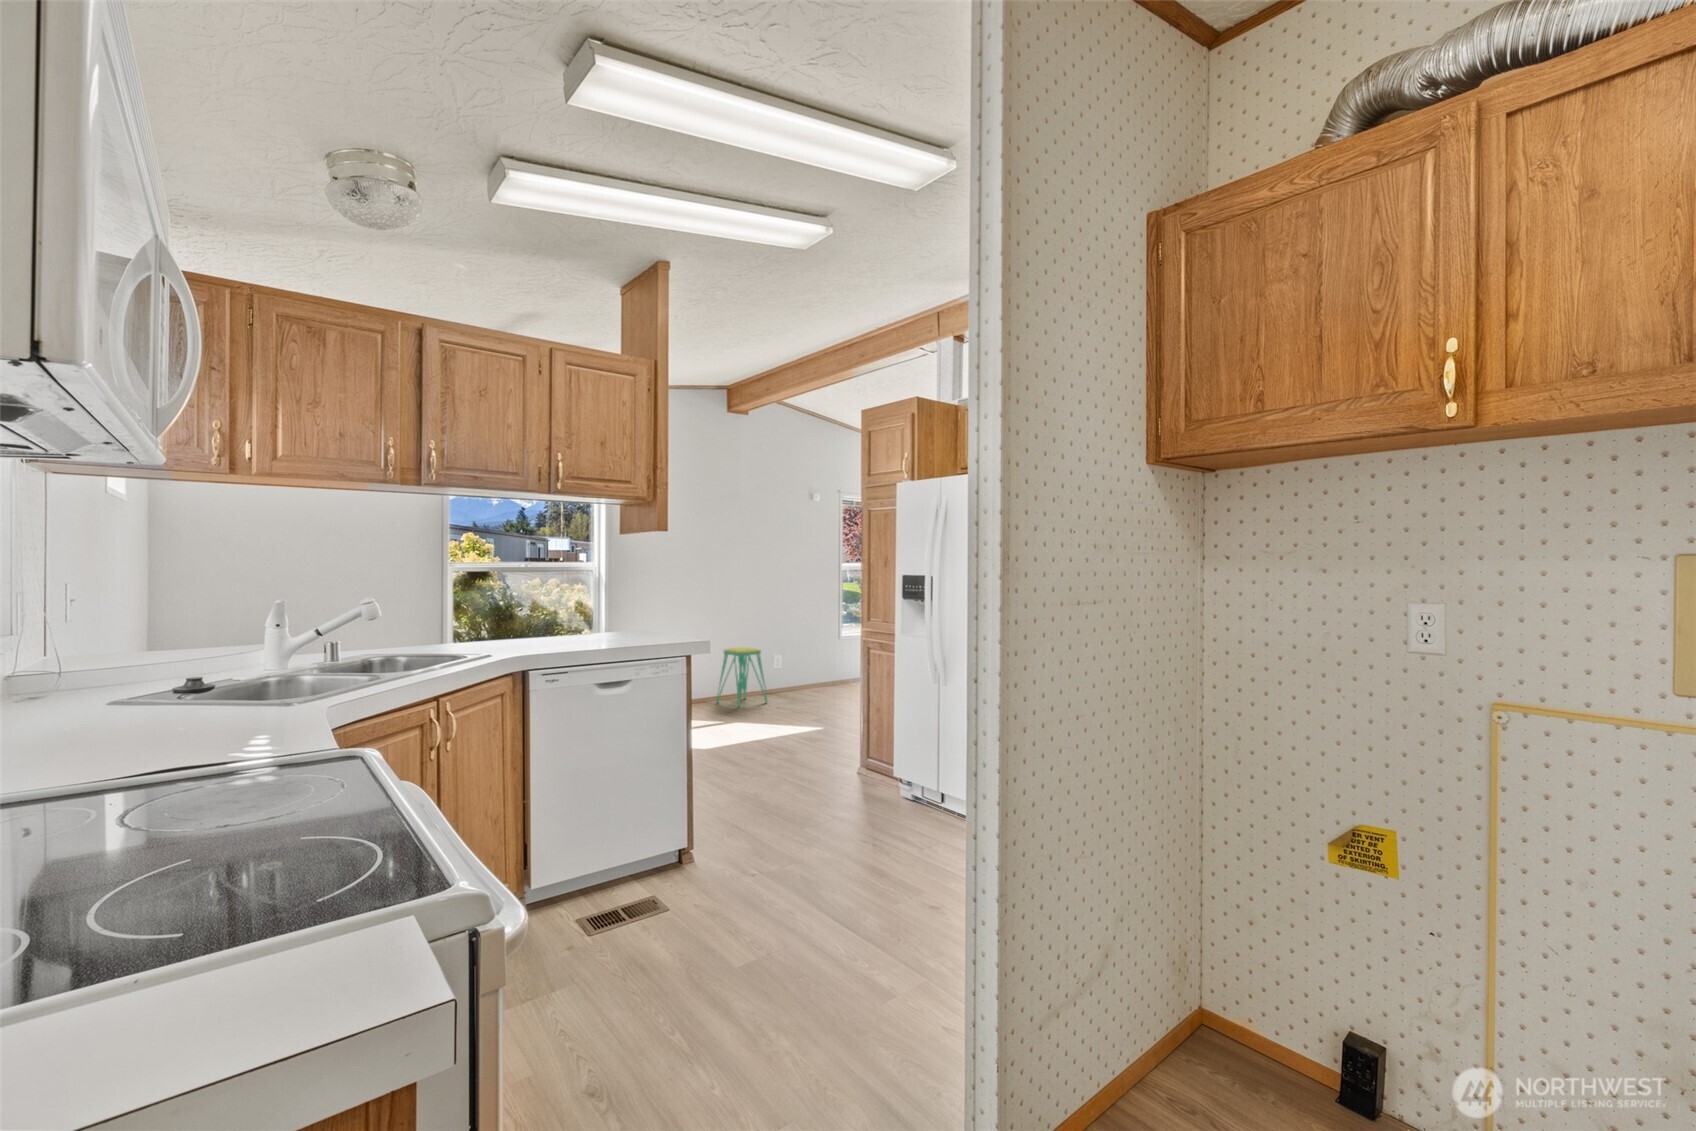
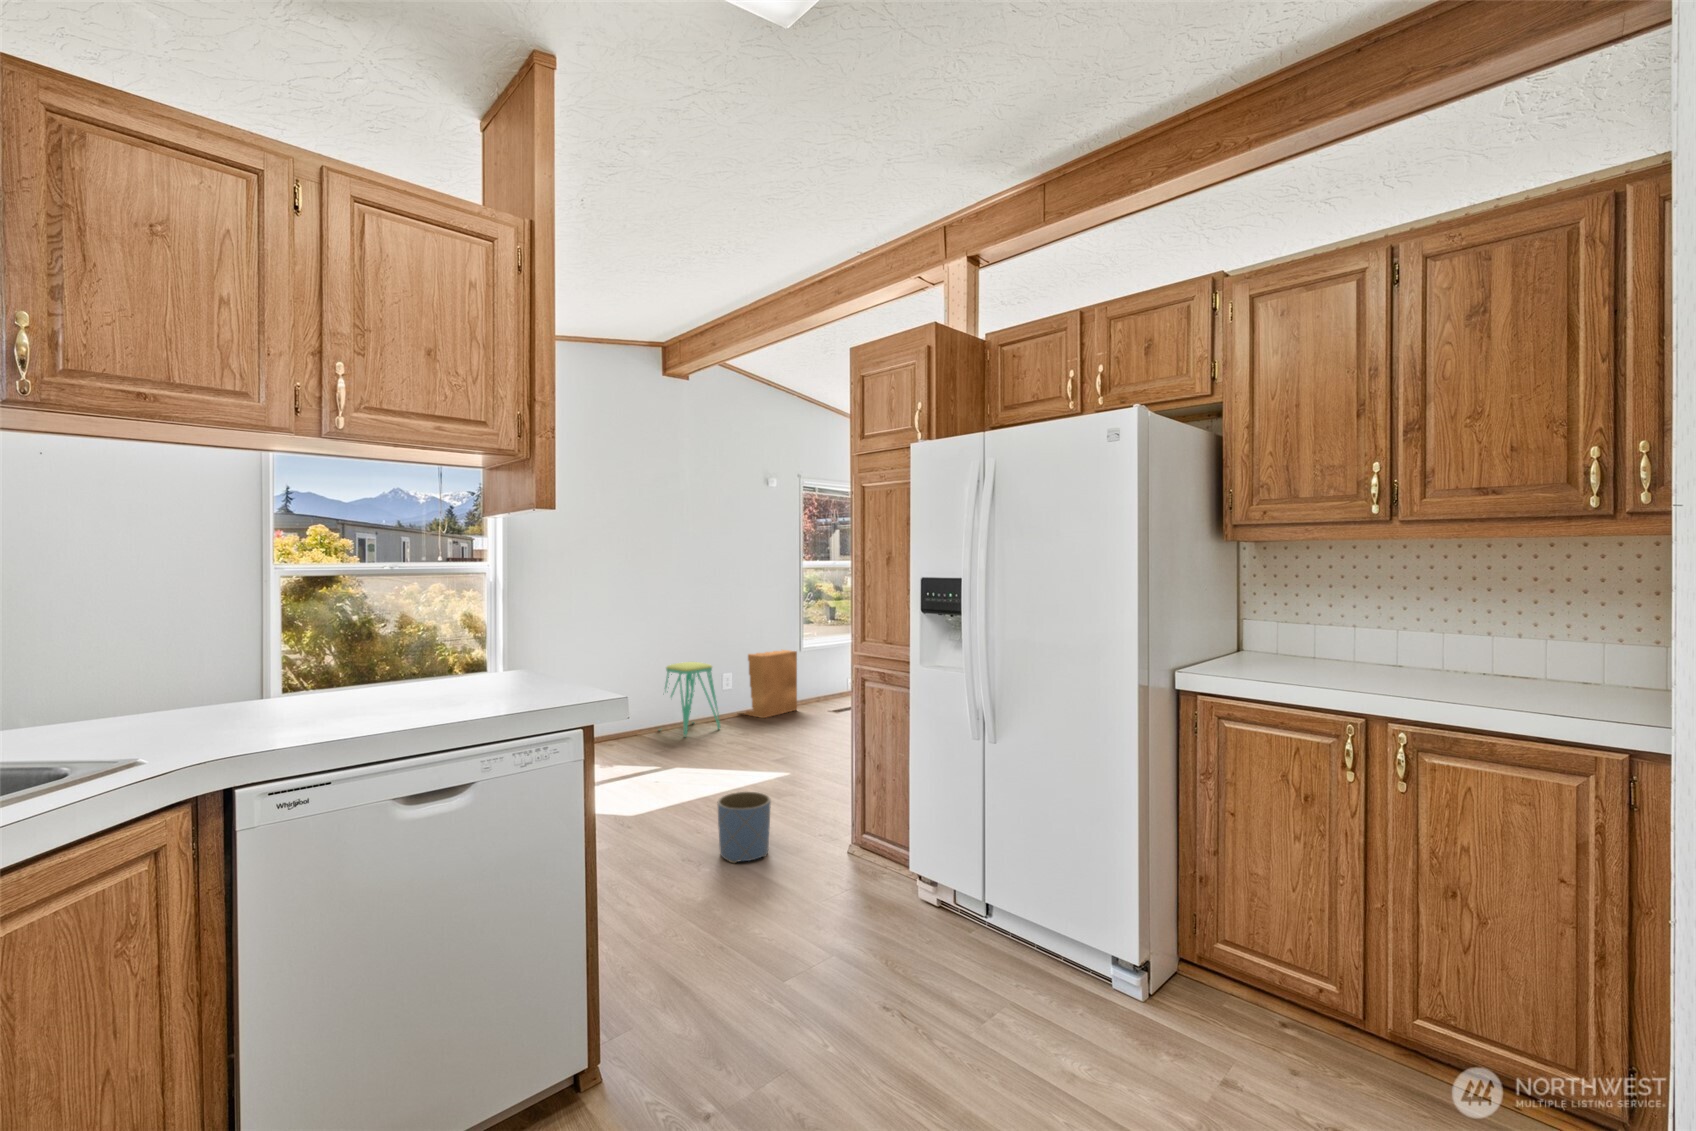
cardboard box: none [782,639,833,697] -> present [743,650,797,718]
planter: none [764,730,801,776] -> present [717,792,771,863]

